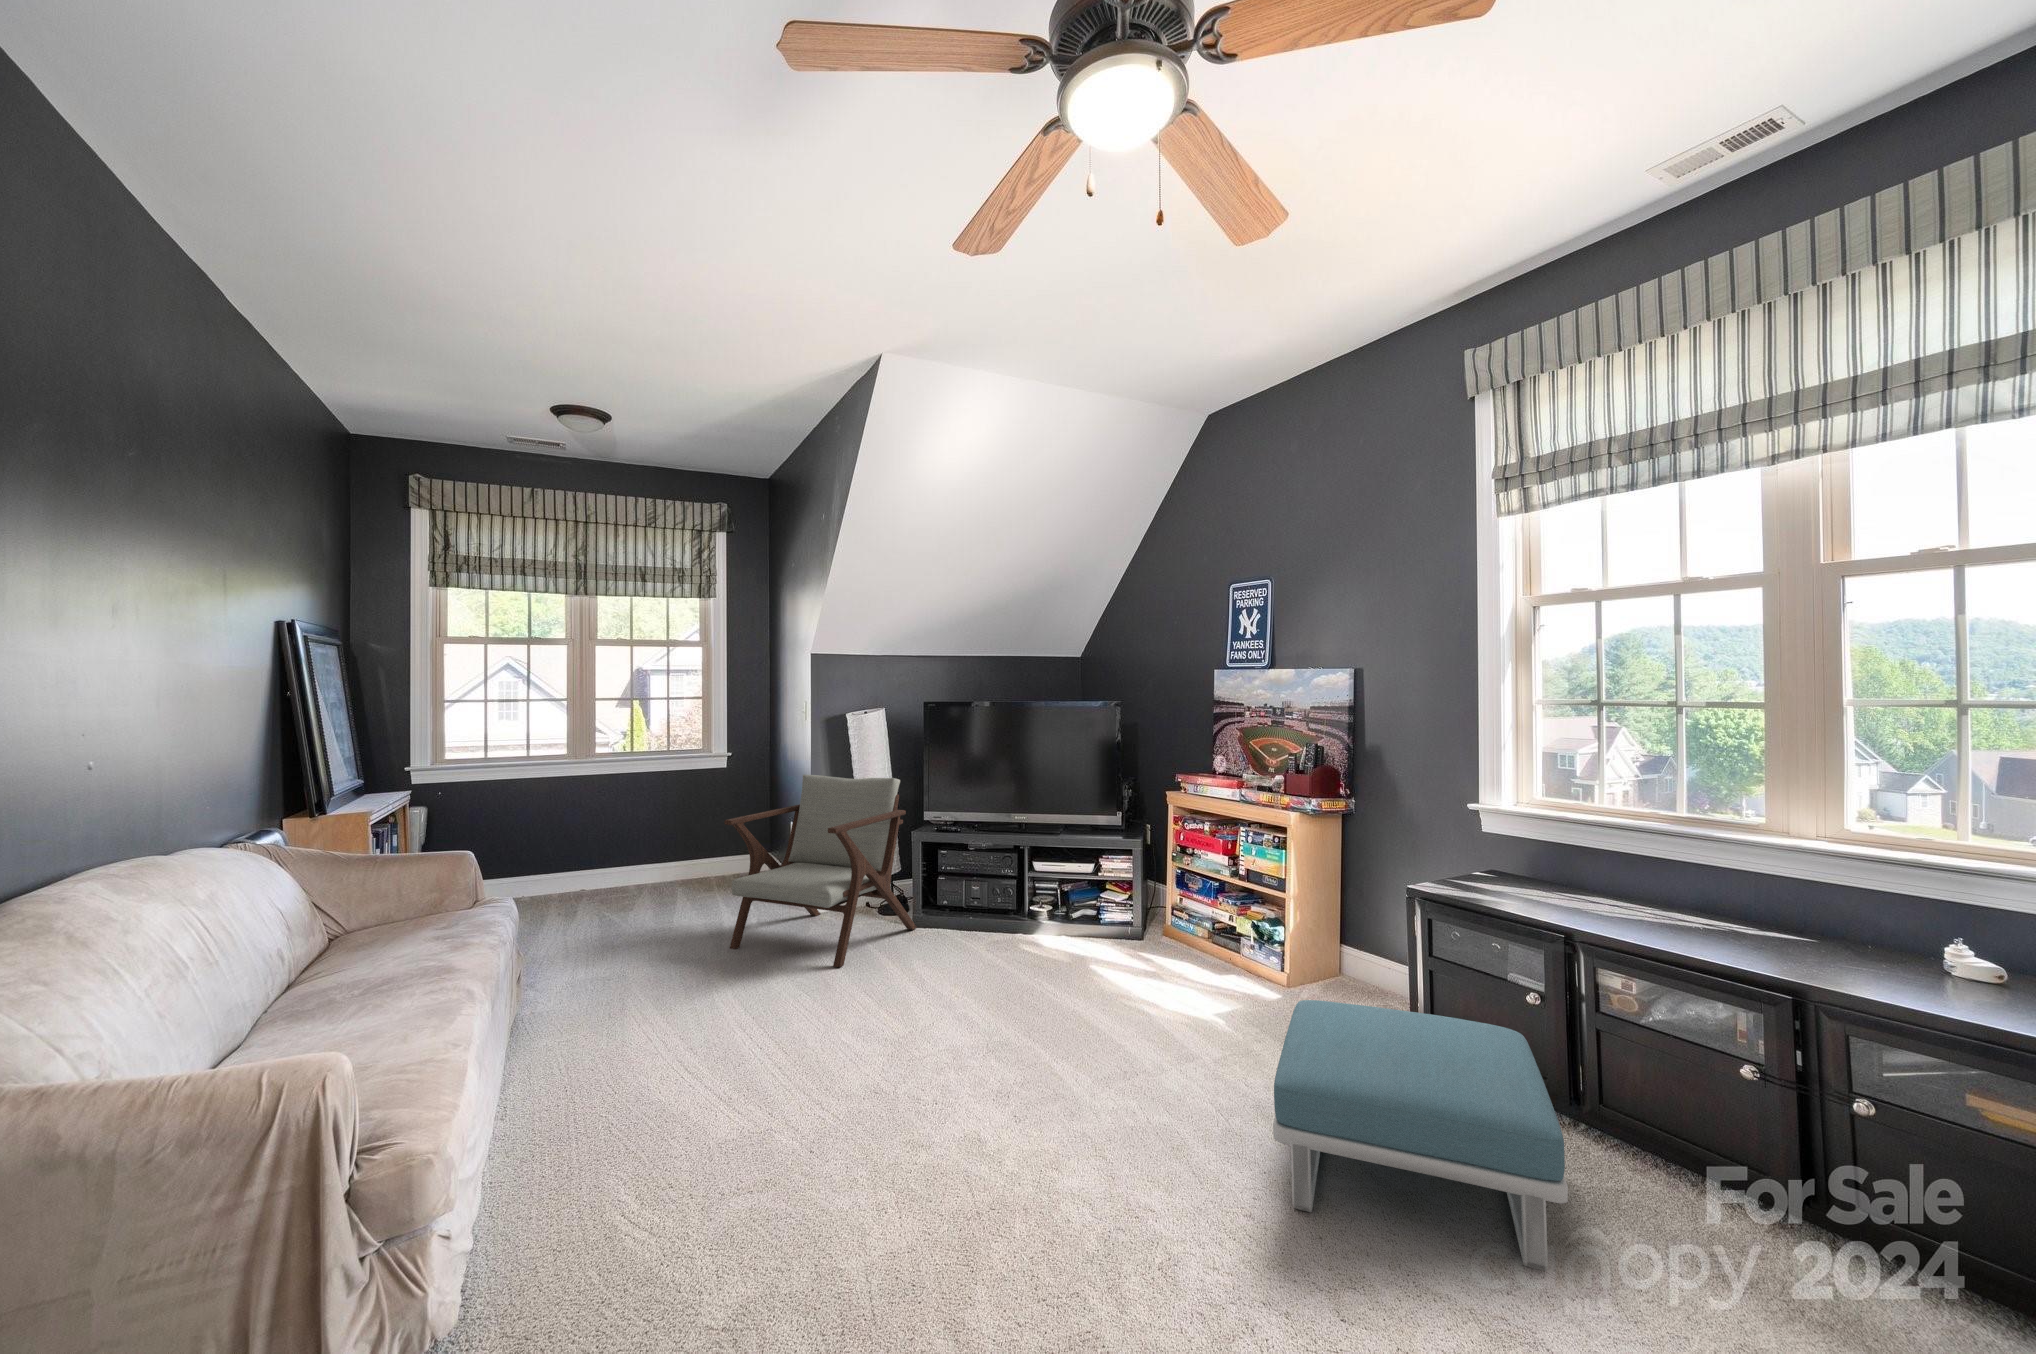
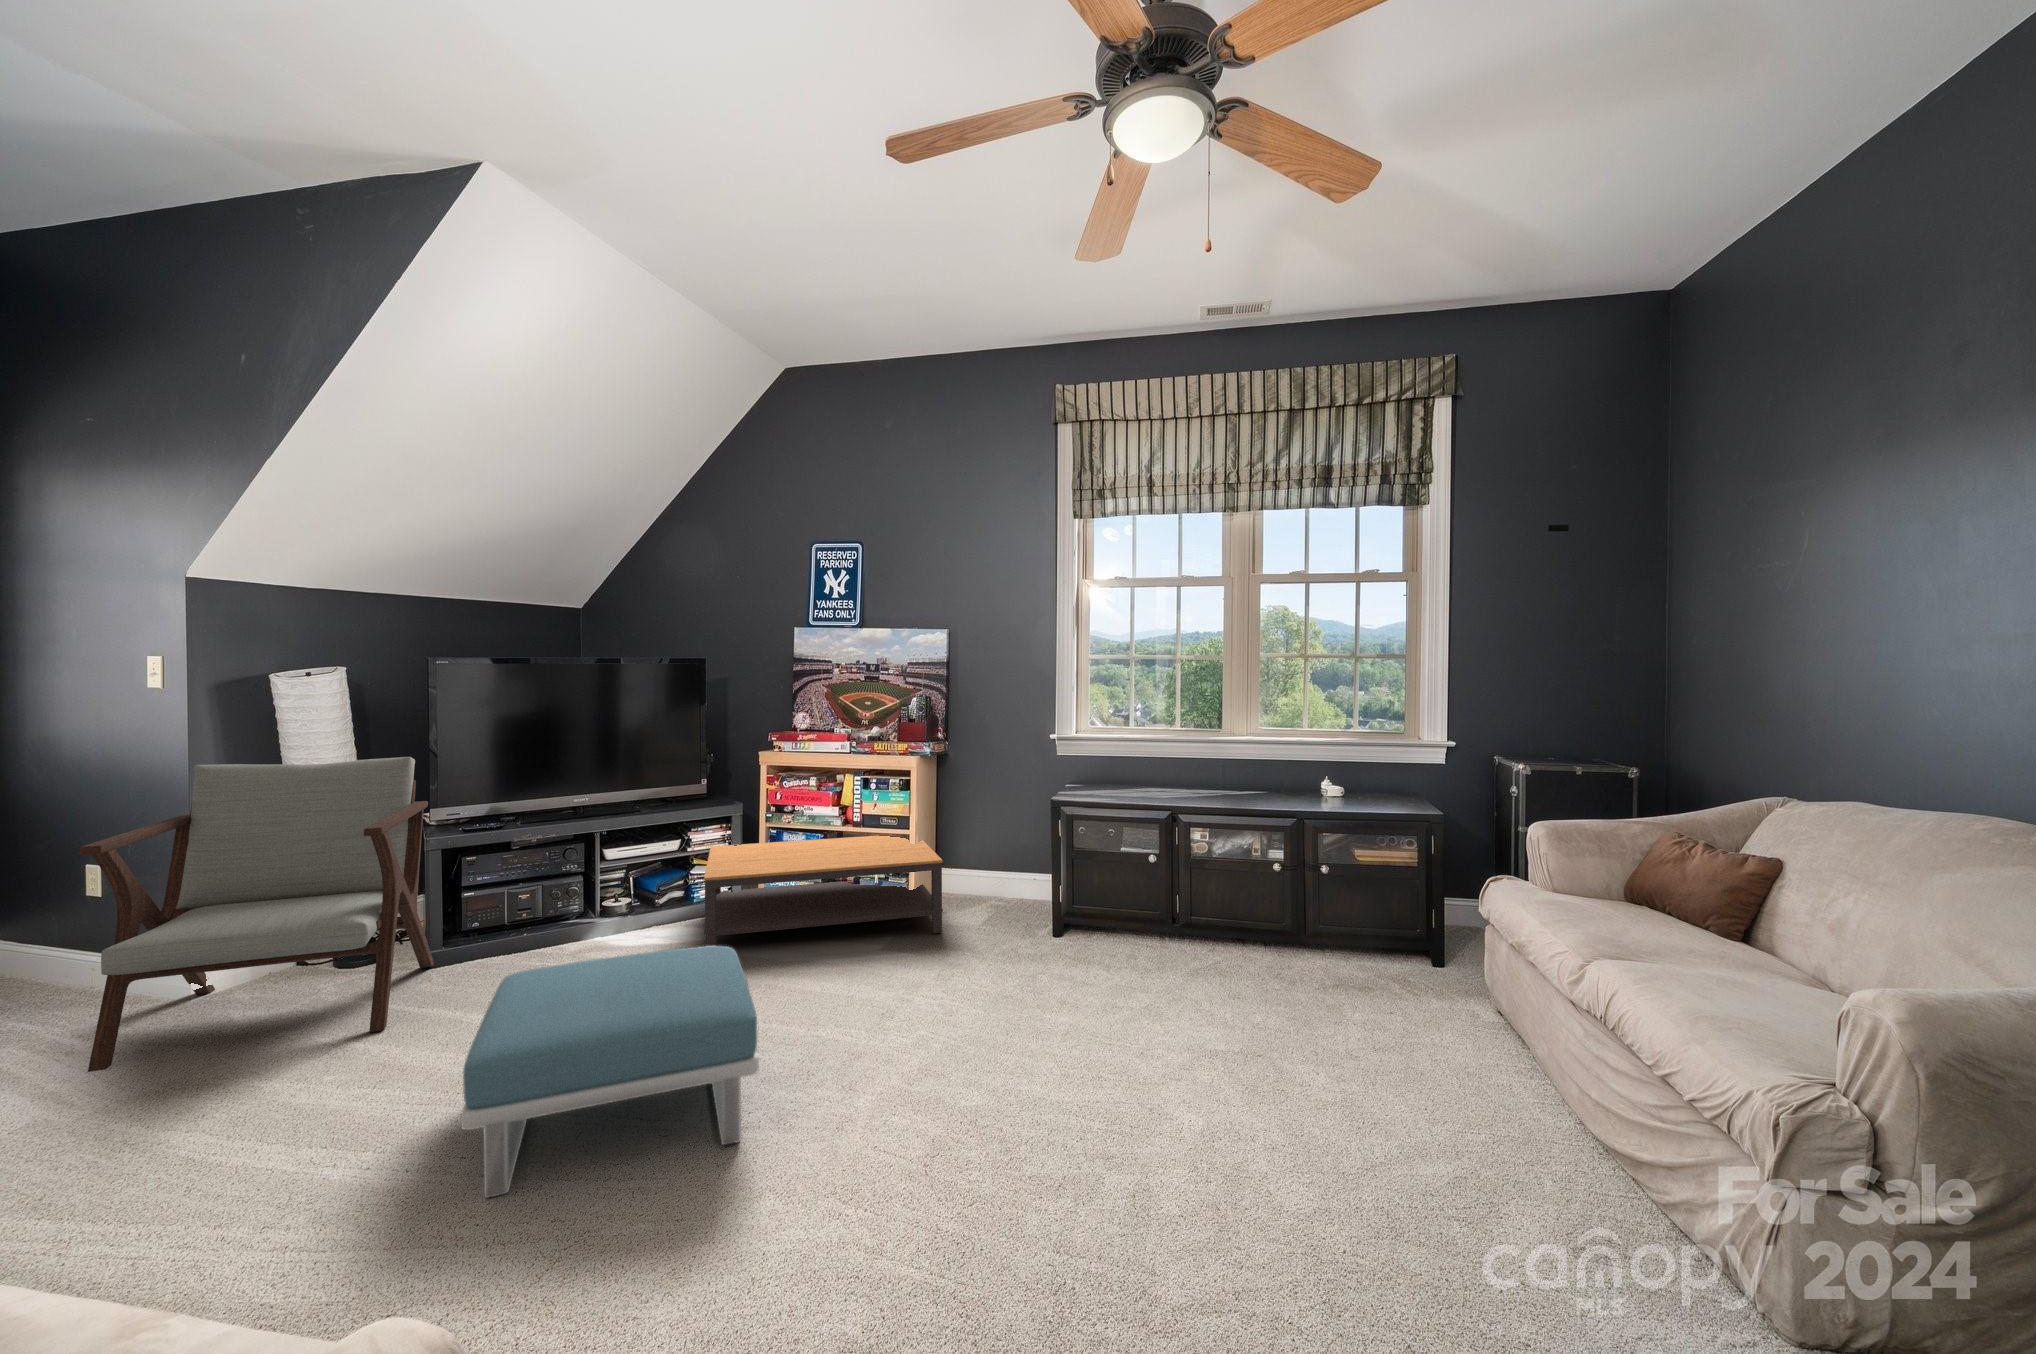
coffee table: none [1061,875,1317,1018] -> present [704,835,943,946]
footstool: present [1273,1000,1568,1271] -> present [461,946,759,1198]

